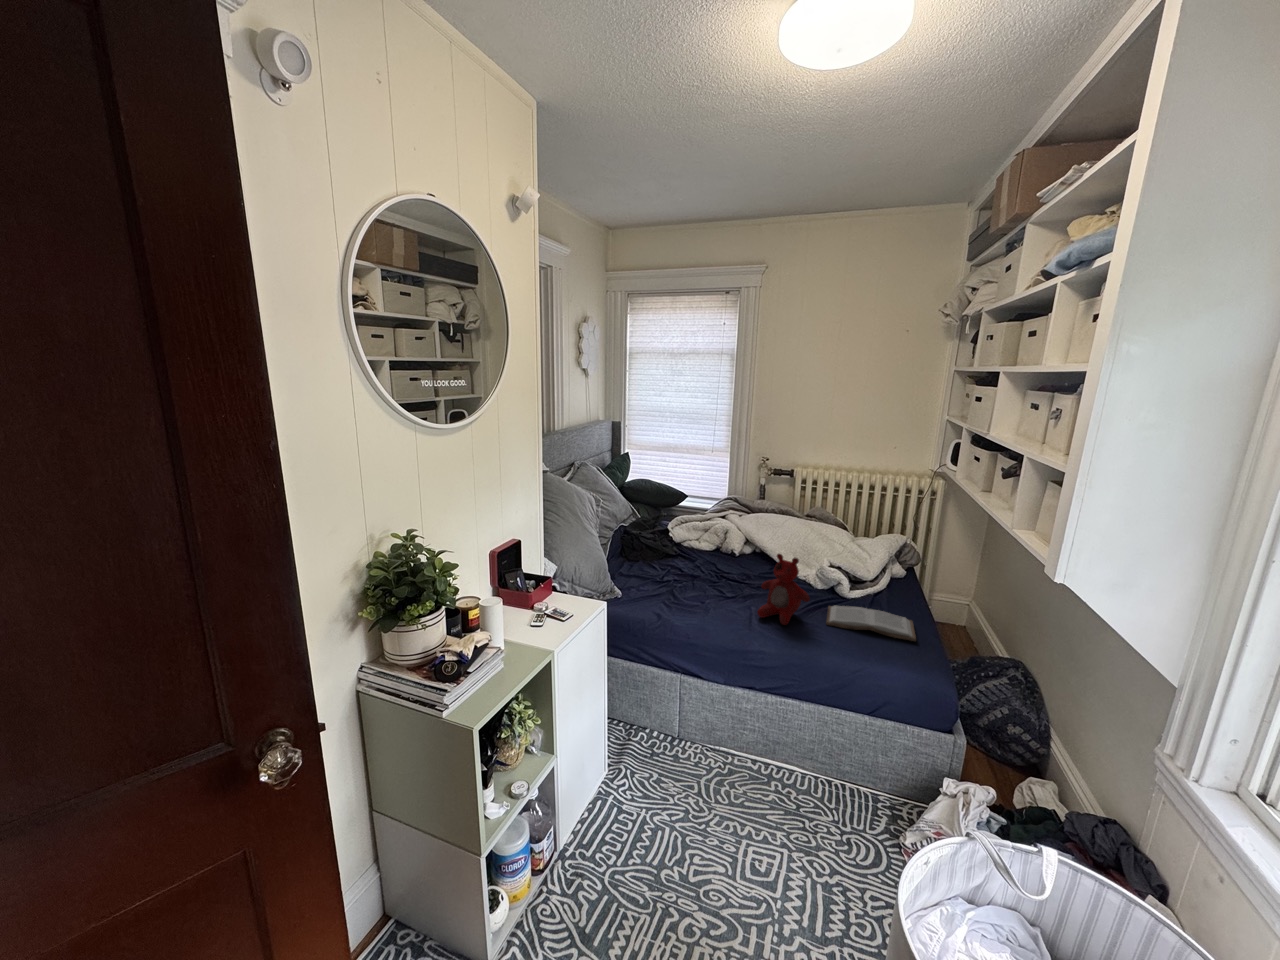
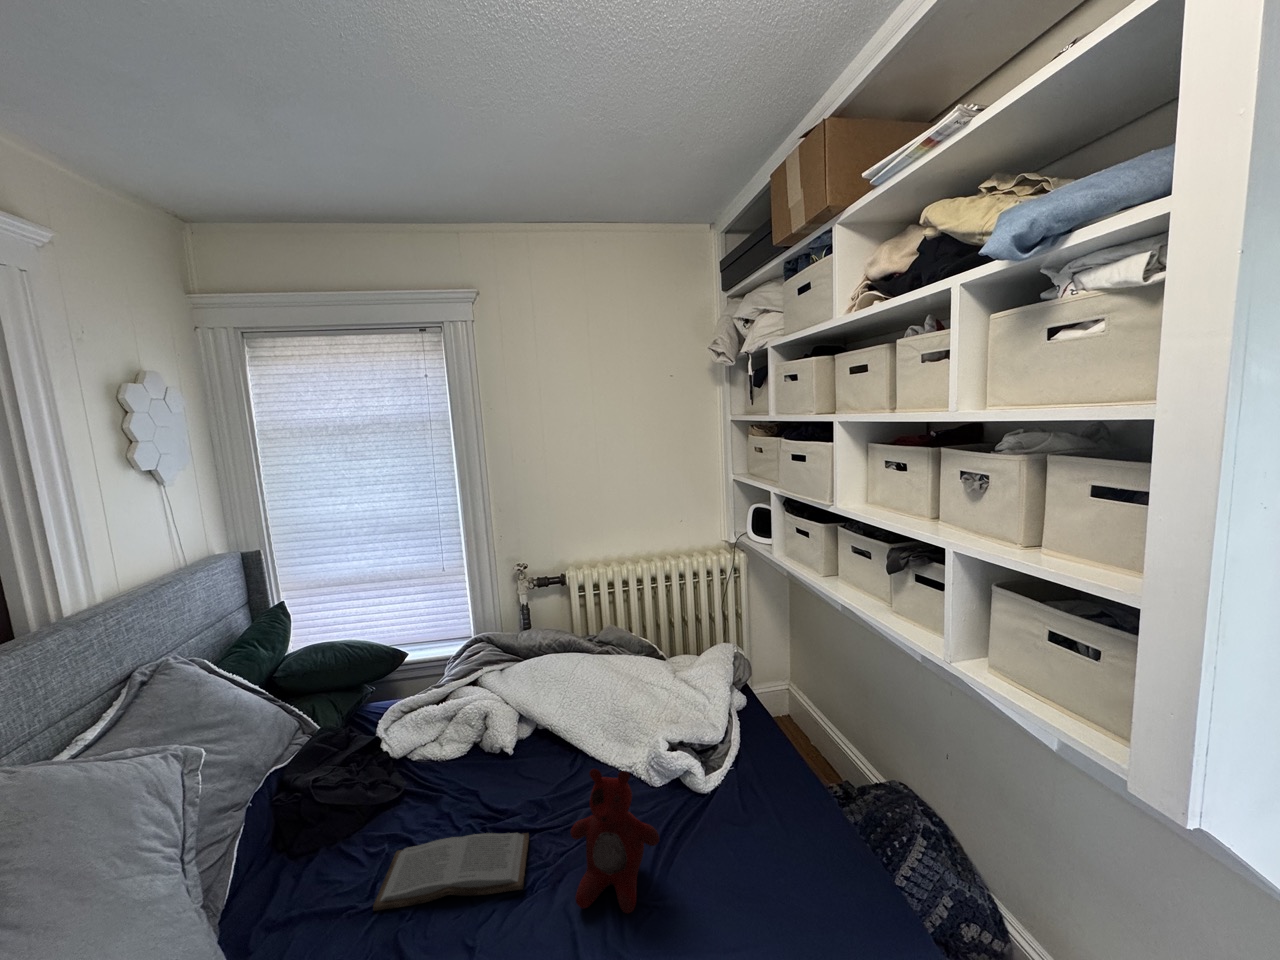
book: present [826,605,916,641] -> present [373,833,529,911]

